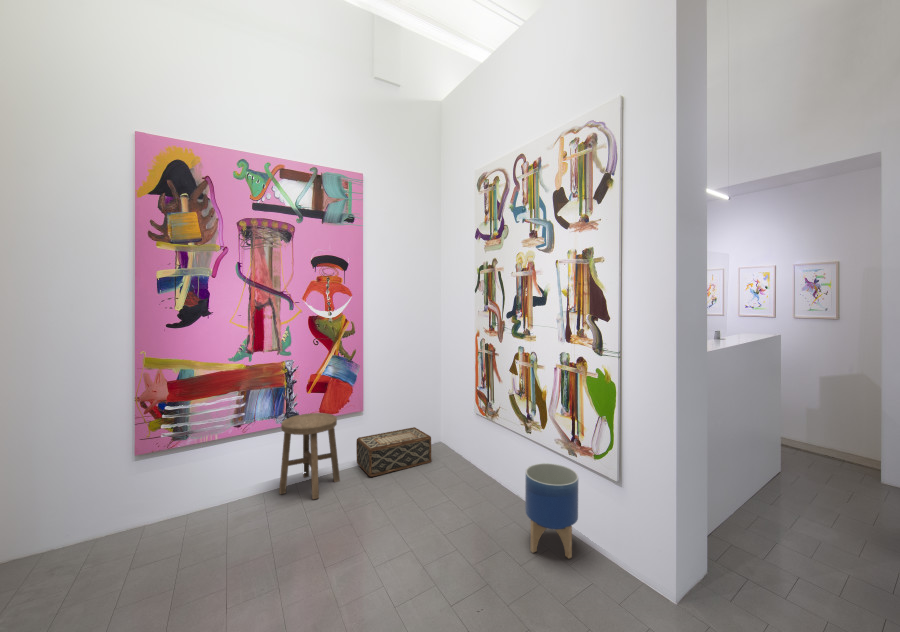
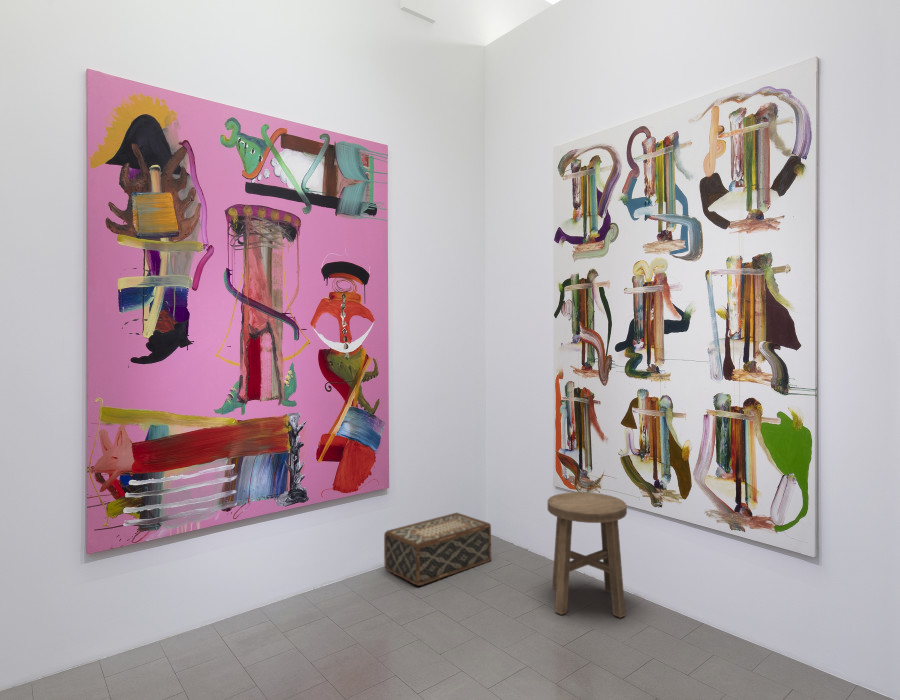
stool: present [279,413,340,499] -> present [547,492,627,618]
planter: present [525,463,578,559] -> none [683,544,759,668]

